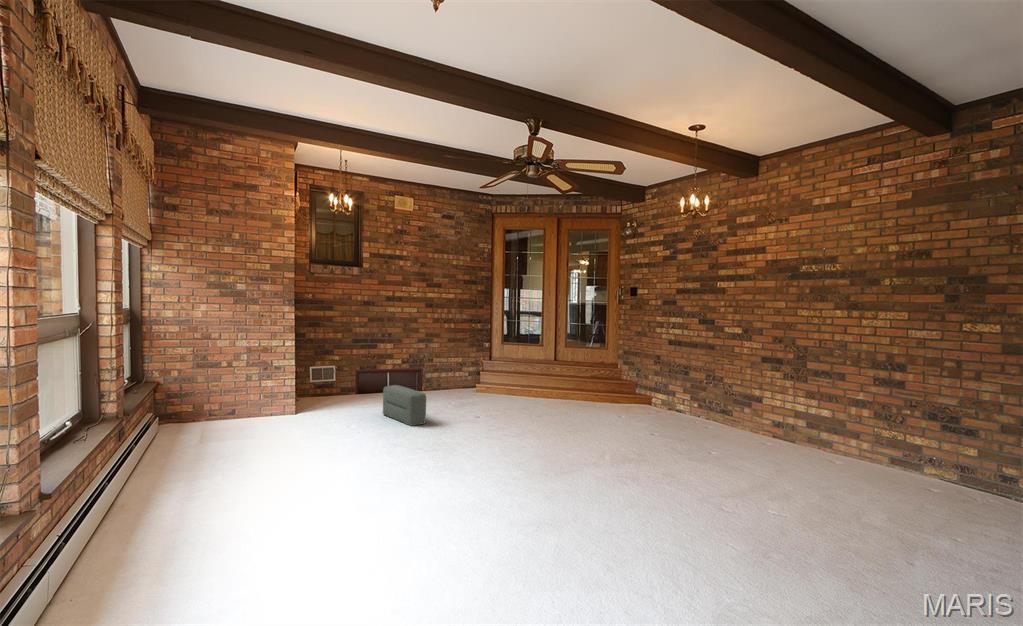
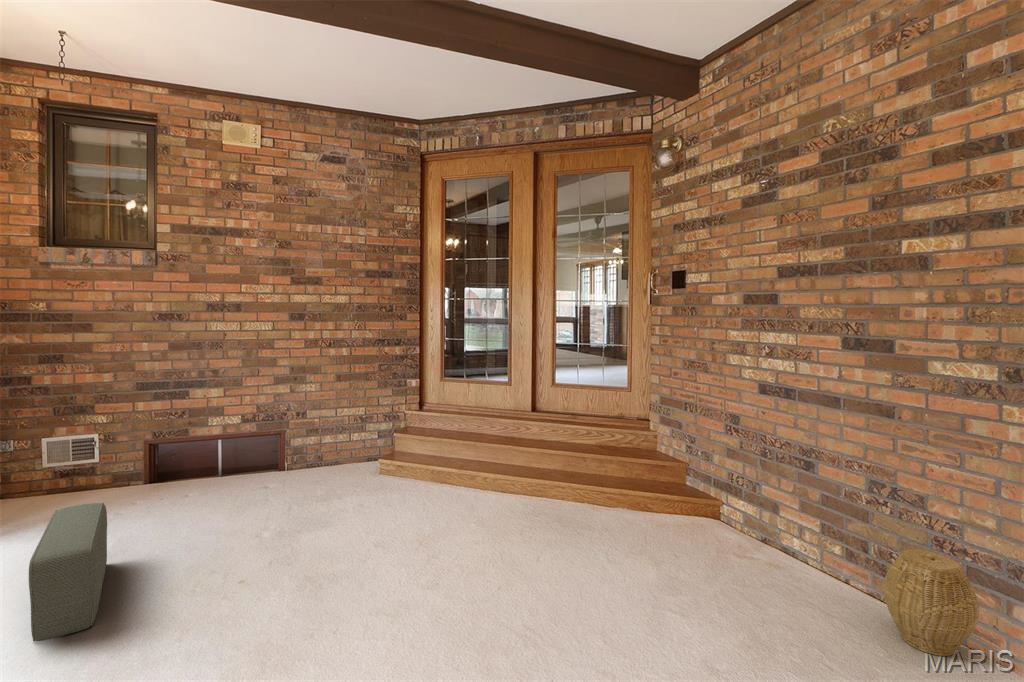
woven basket: none [707,394,735,427] -> present [883,549,979,656]

